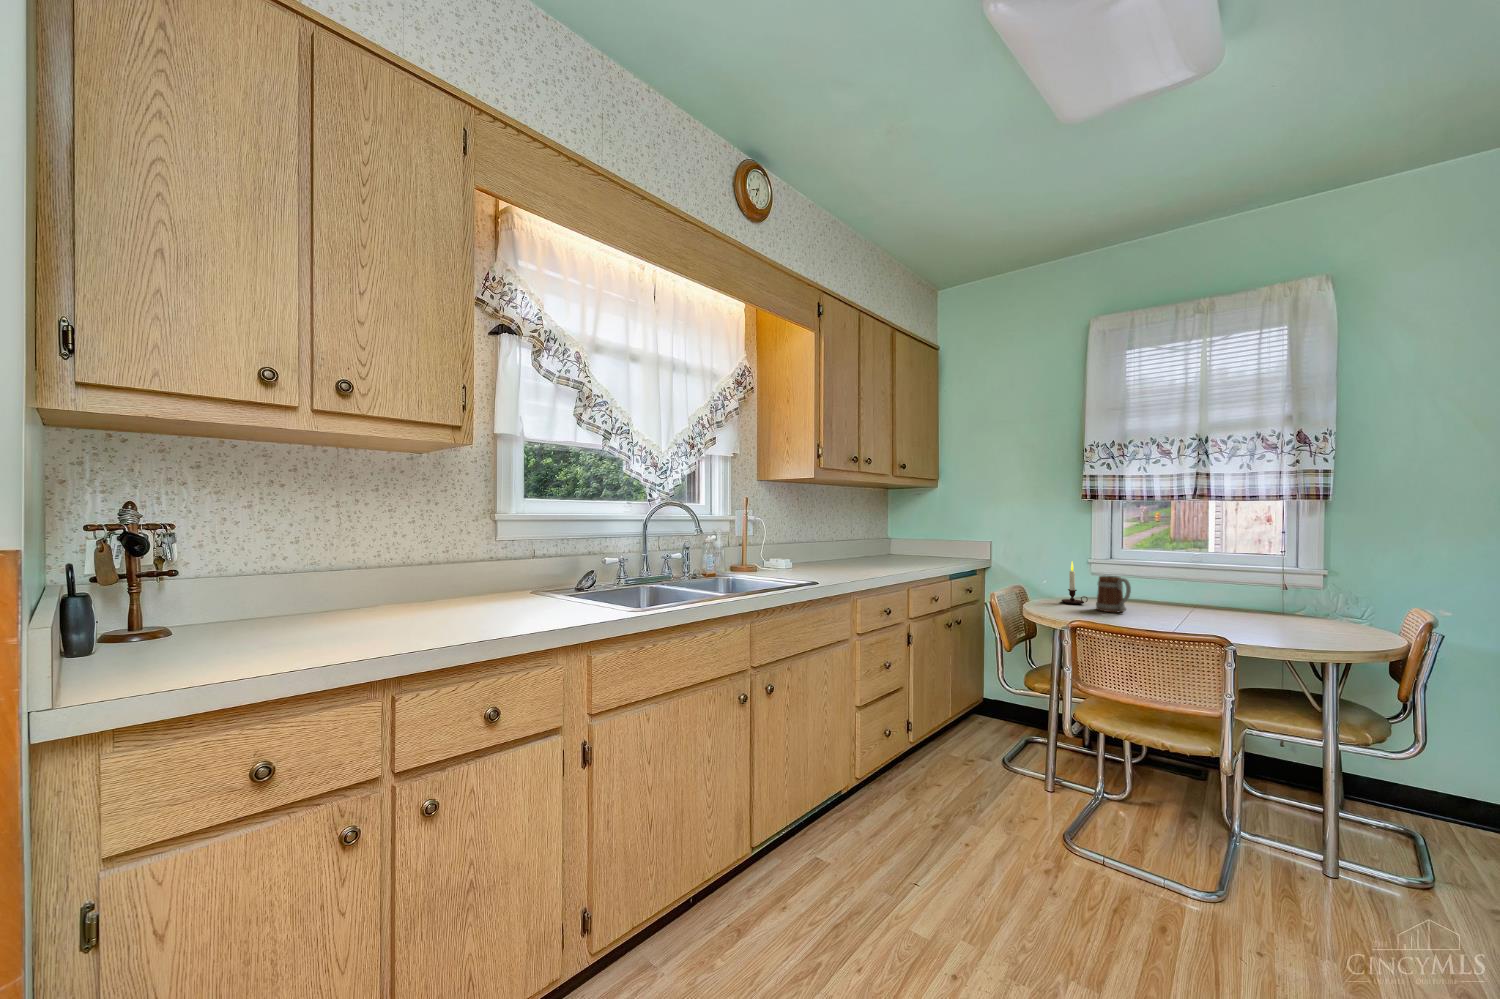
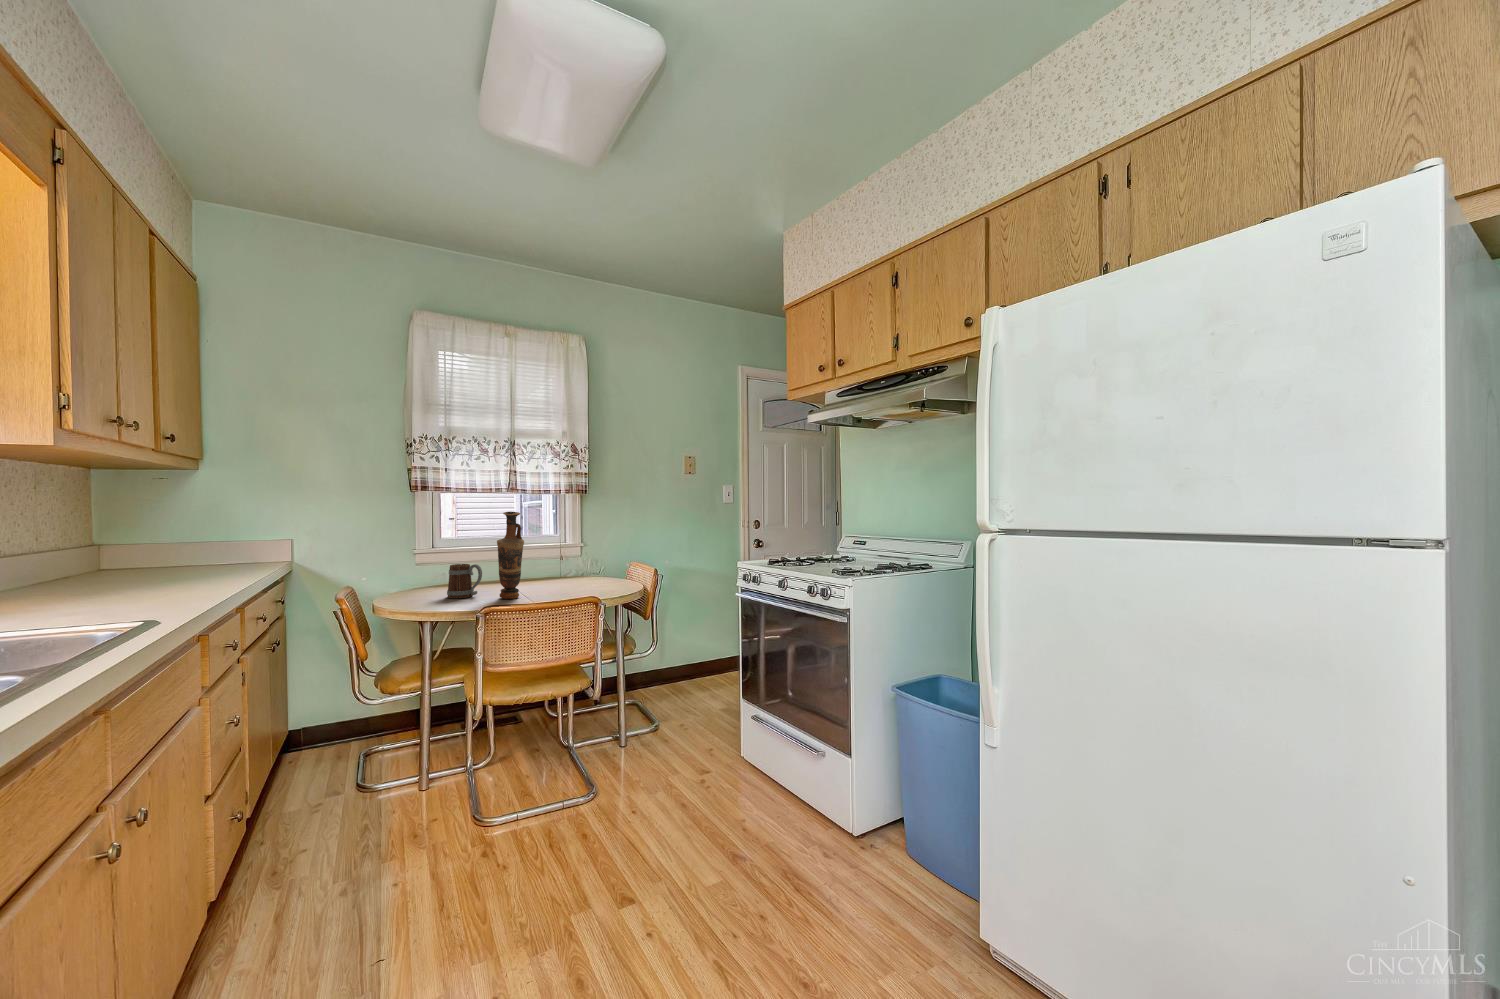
vase: none [1138,523,1173,623] -> present [497,512,524,599]
candle: present [1061,561,1088,604] -> none [405,553,434,597]

